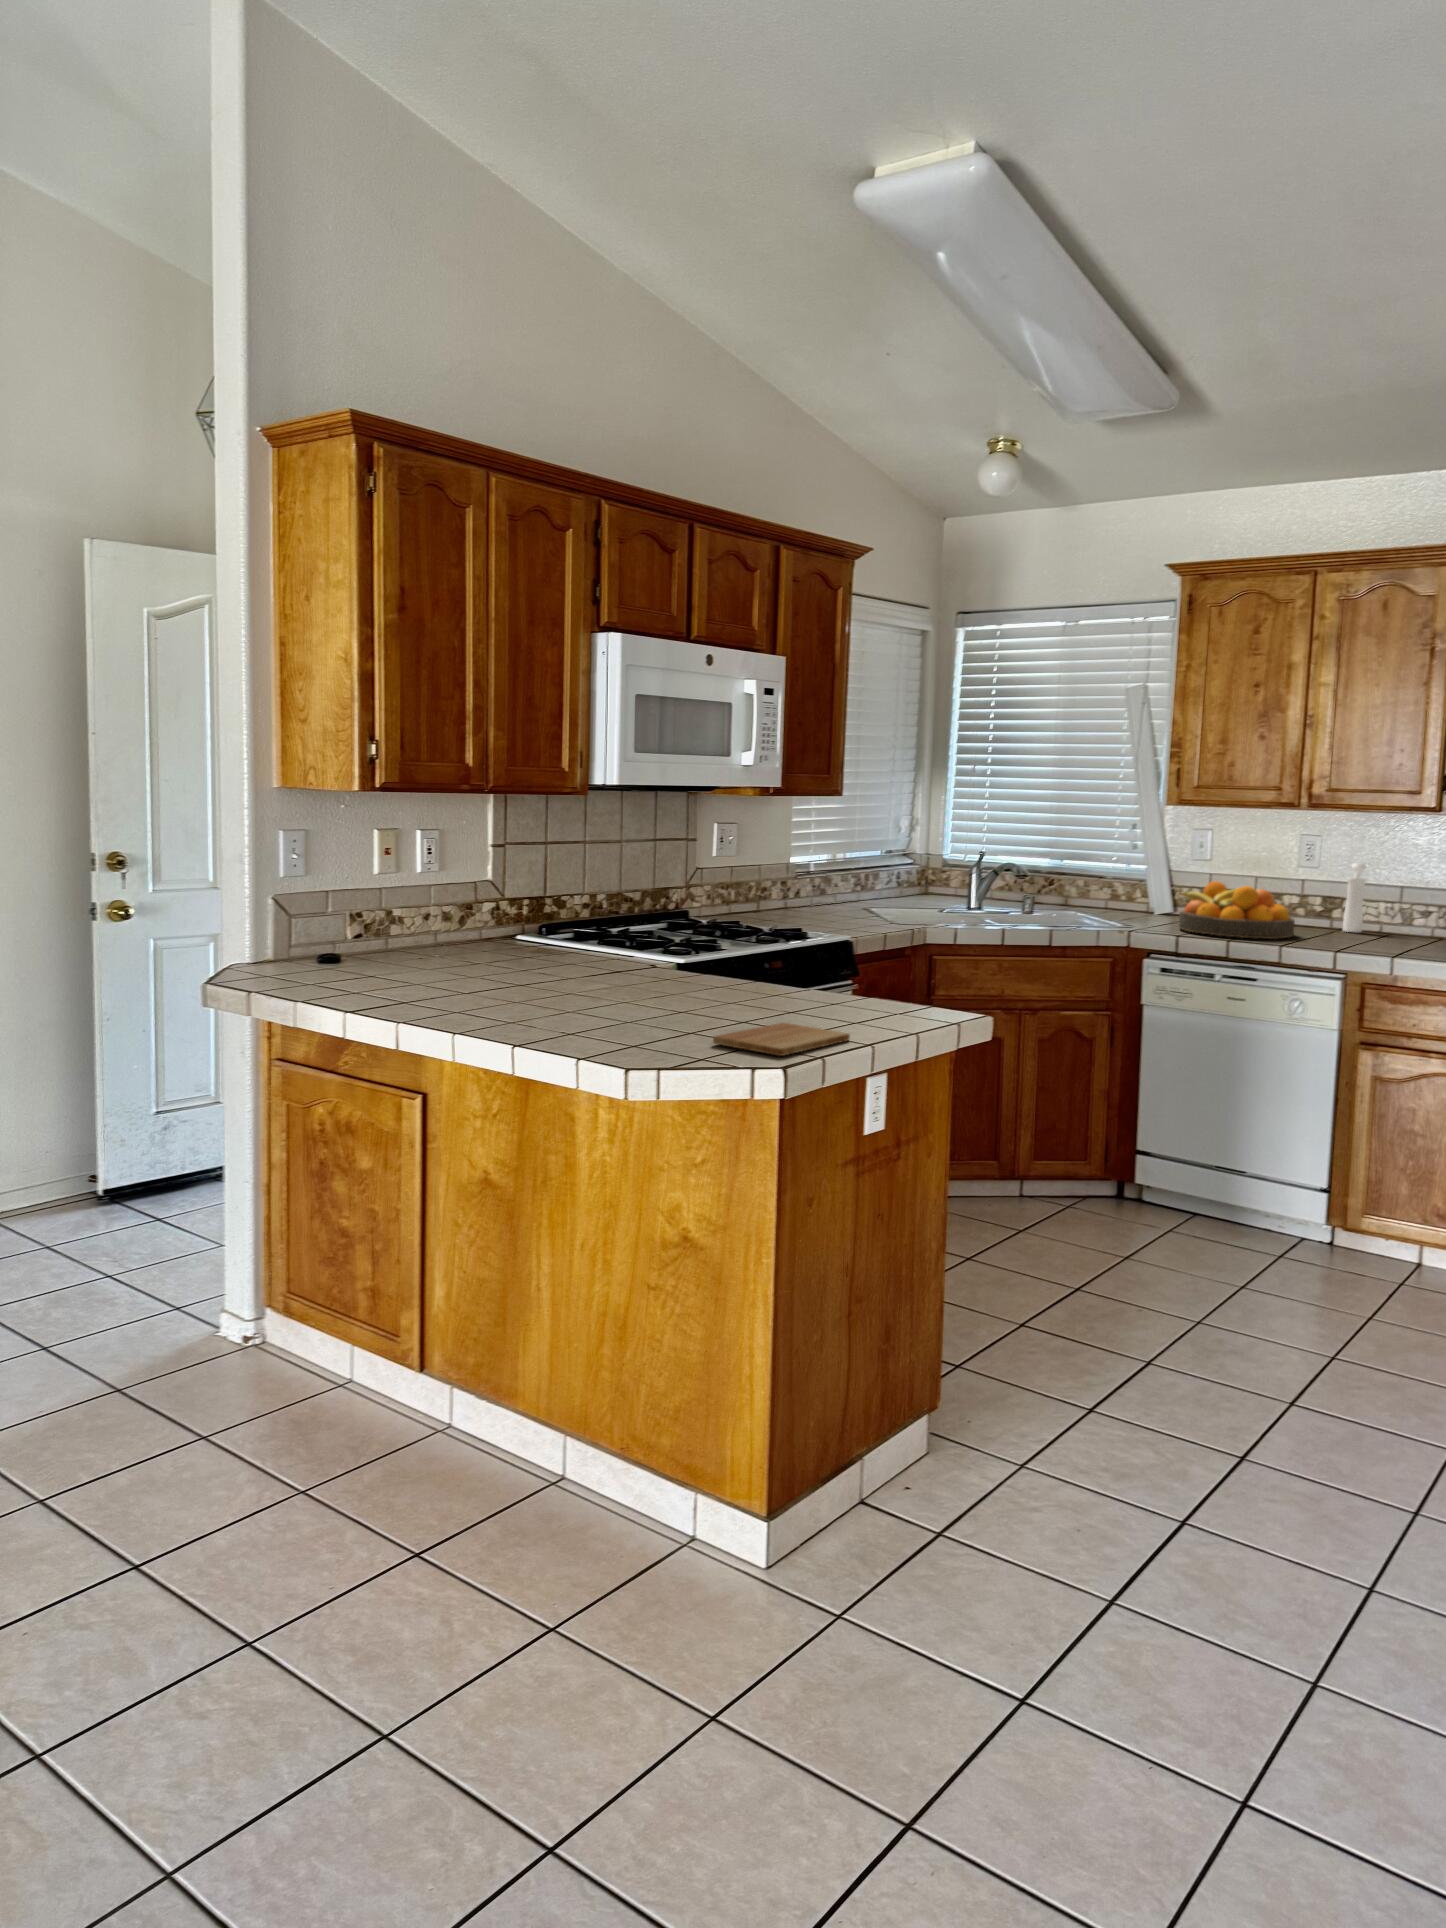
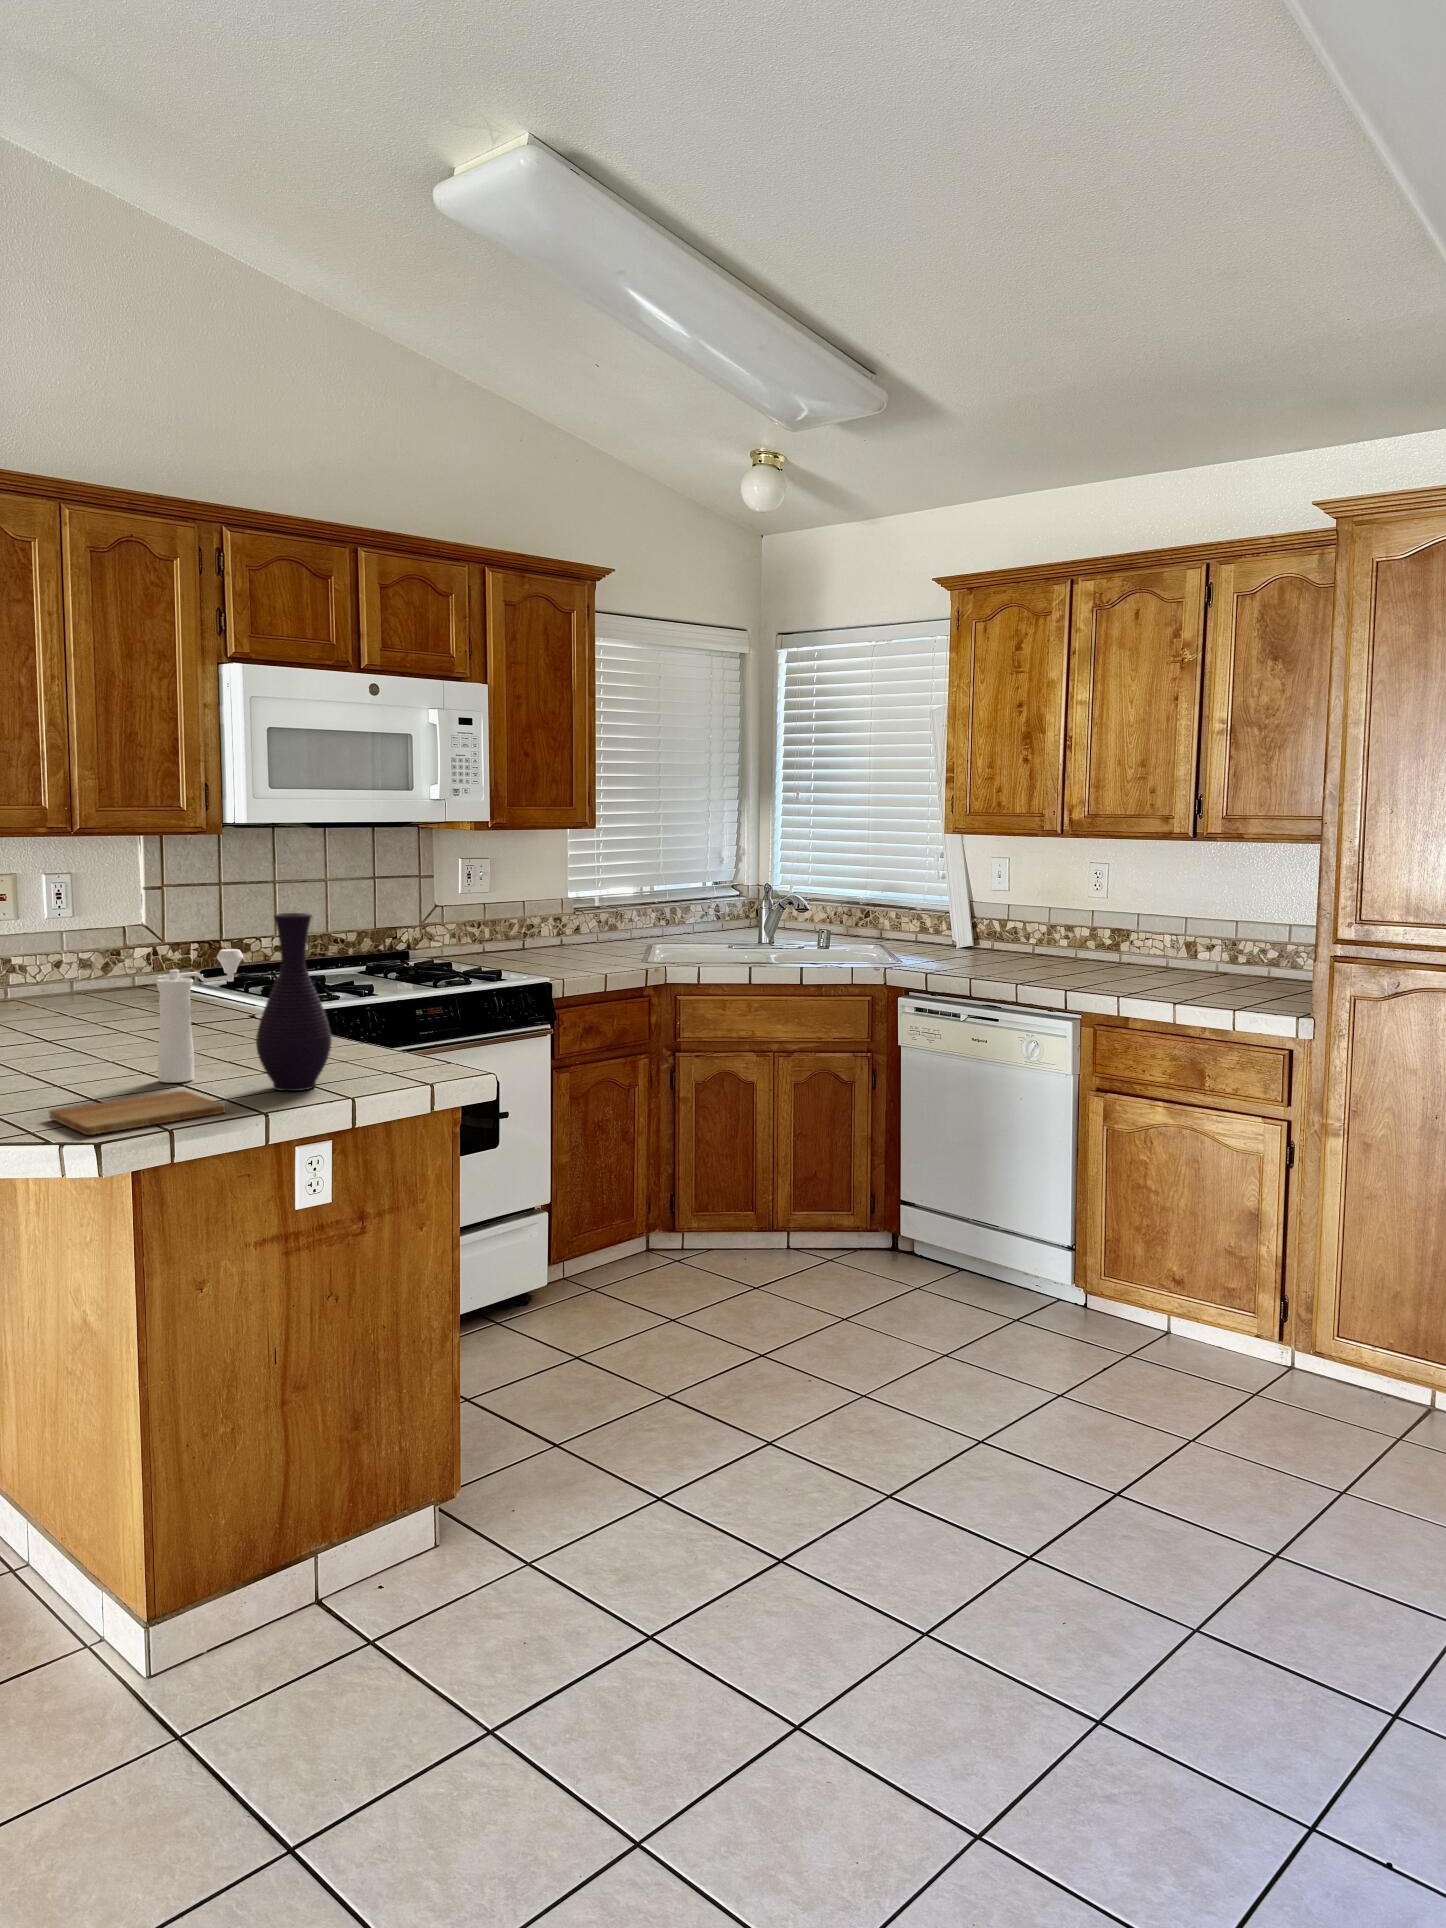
pepper mill: present [1343,863,1366,933] -> present [156,949,243,1083]
vase: none [828,864,892,1024] -> present [256,913,332,1091]
fruit bowl: present [1179,881,1295,939] -> none [936,914,1057,976]

